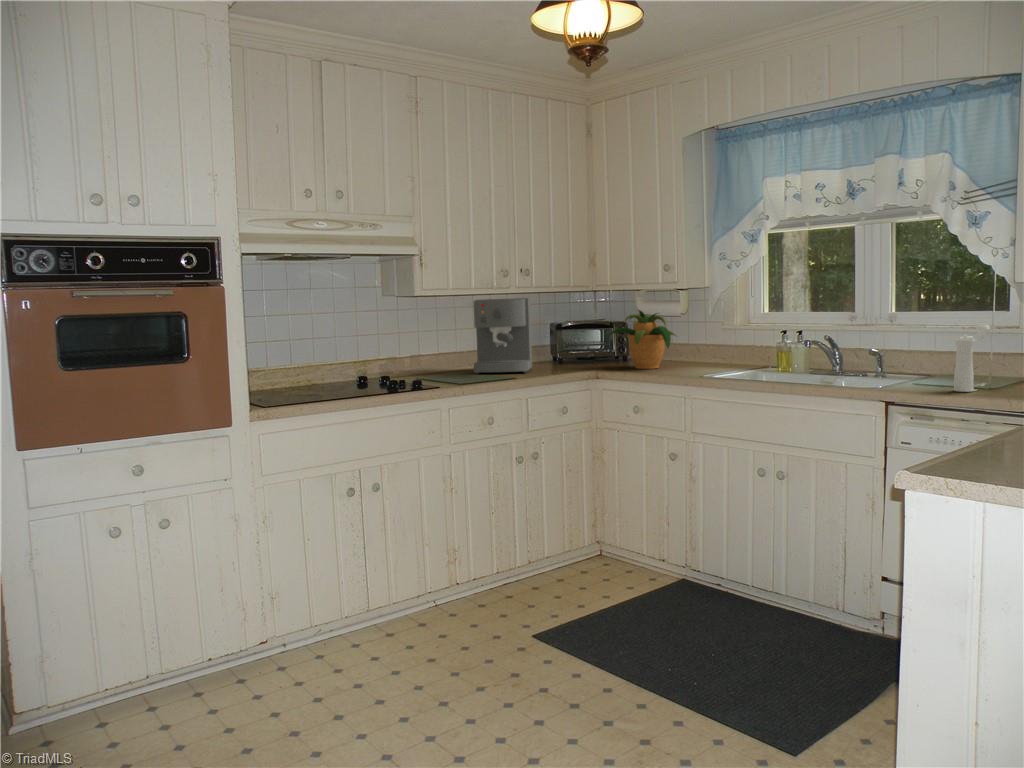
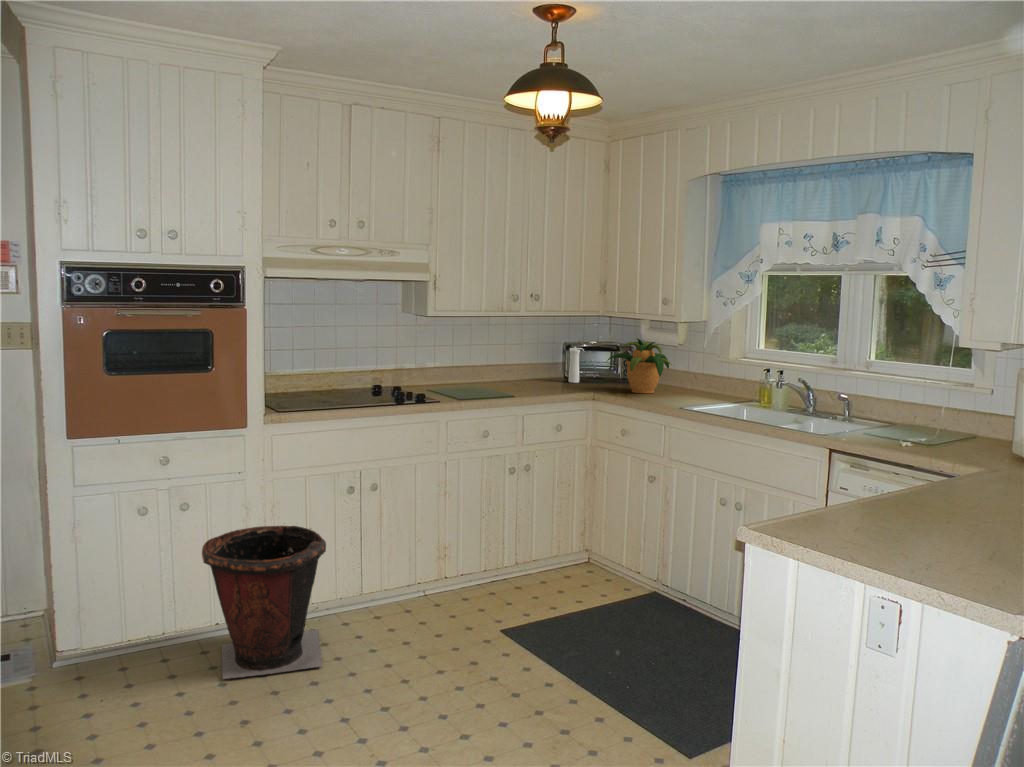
coffee maker: present [474,298,532,374] -> none [481,318,540,390]
pepper mill: present [954,325,990,392] -> present [569,342,596,383]
trash can: none [190,534,344,723] -> present [202,526,326,679]

